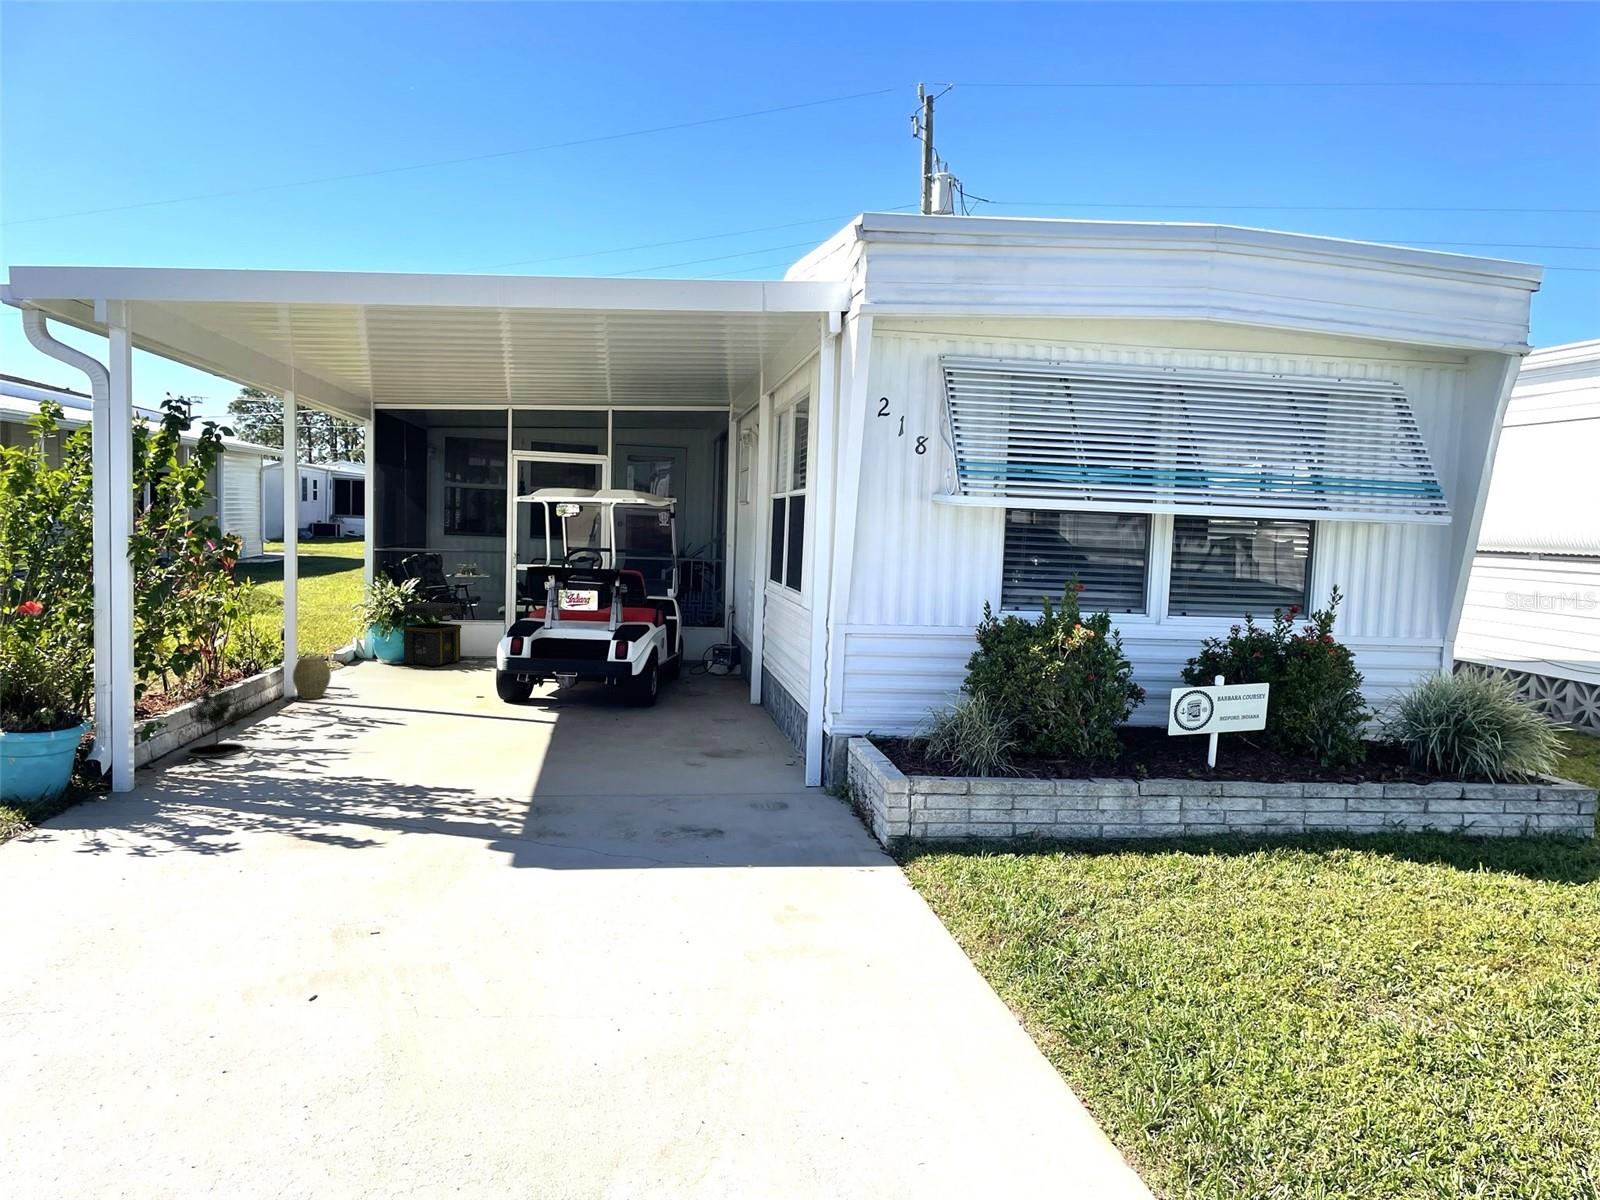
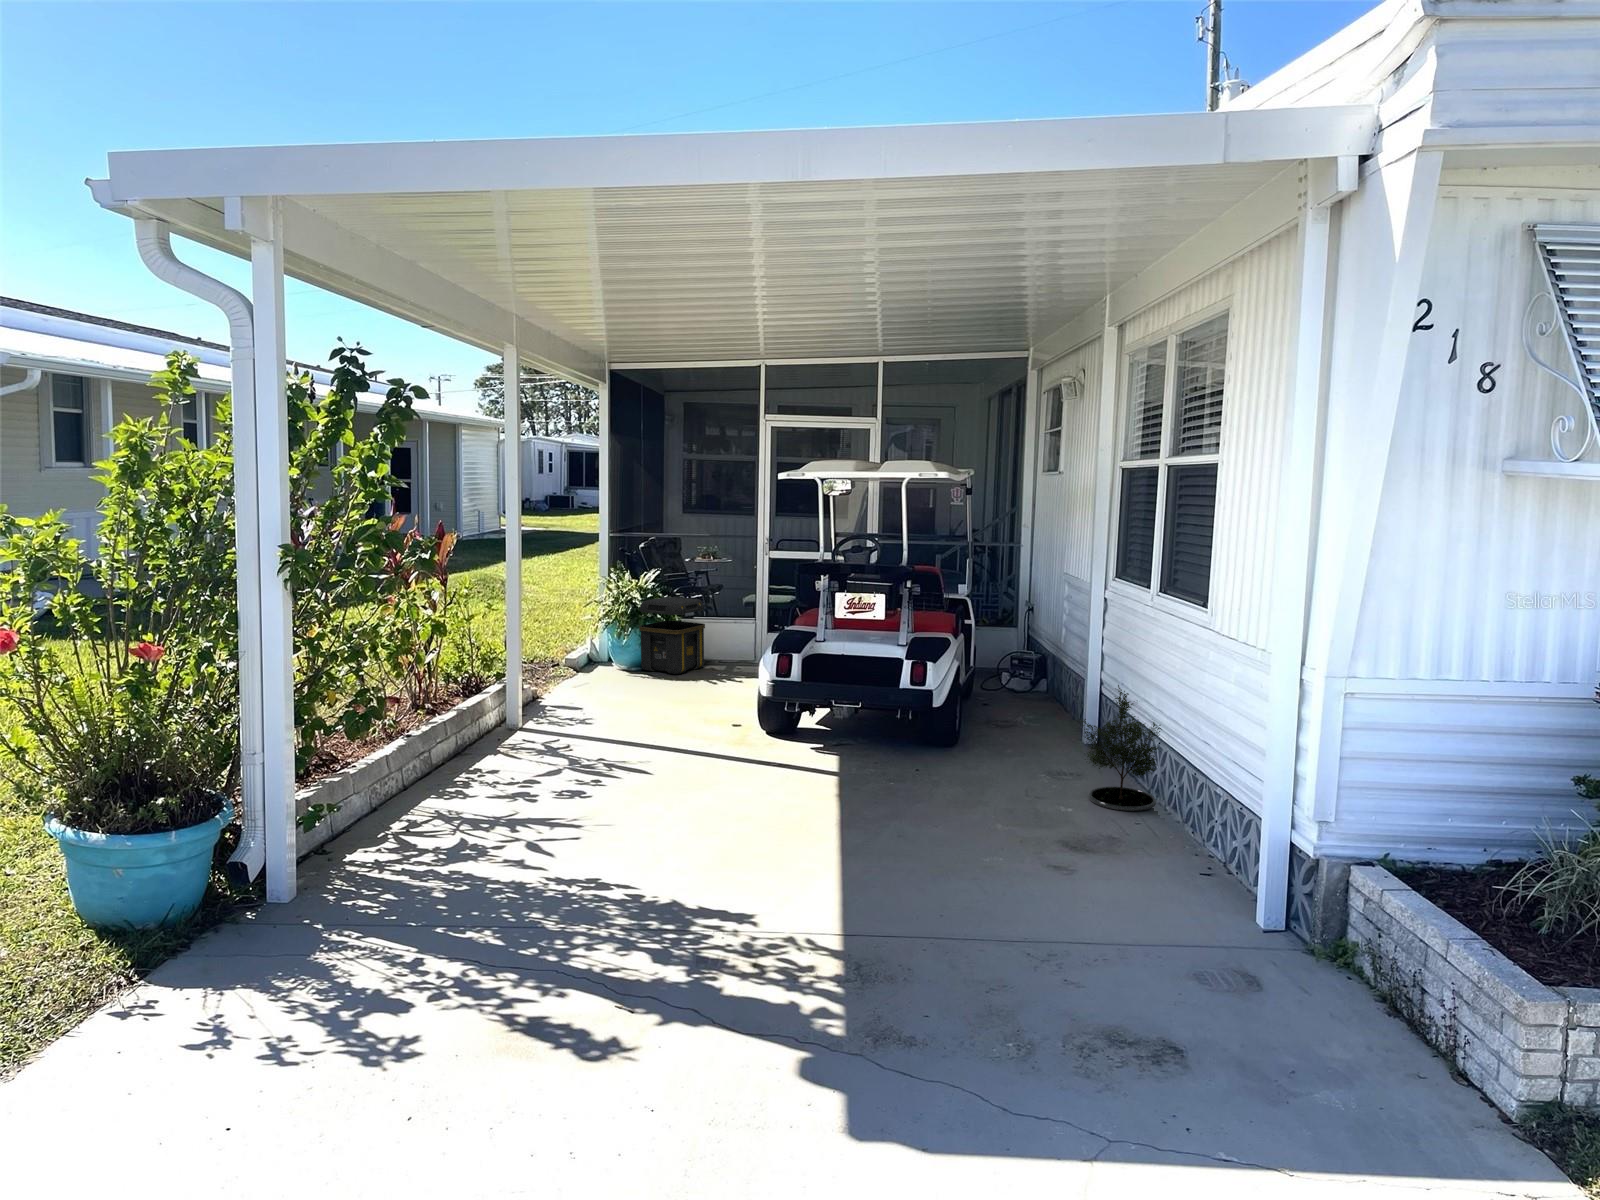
woven basket: present [293,656,331,699] -> none [516,672,560,725]
potted tree: present [186,666,246,758] -> present [1081,685,1162,811]

